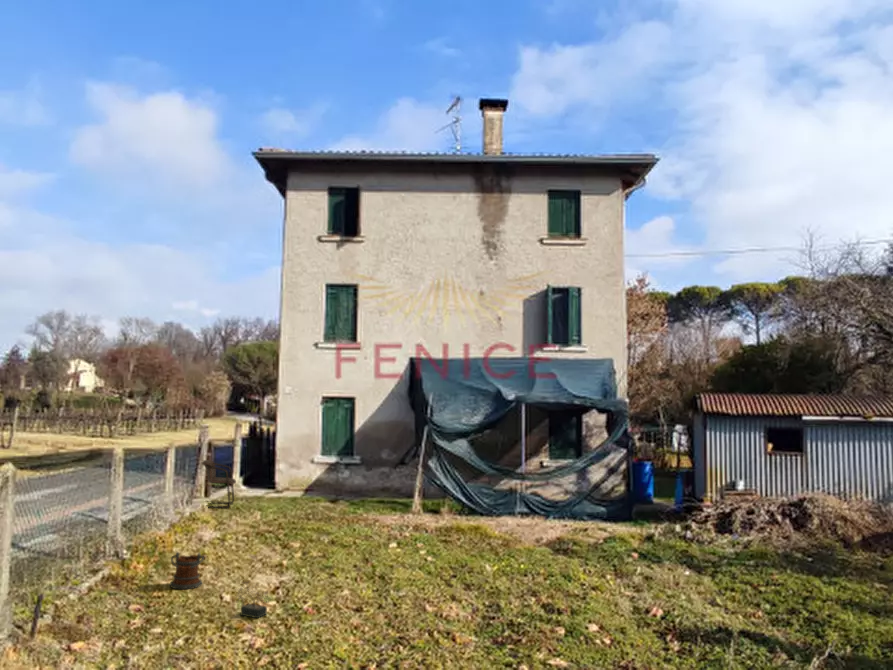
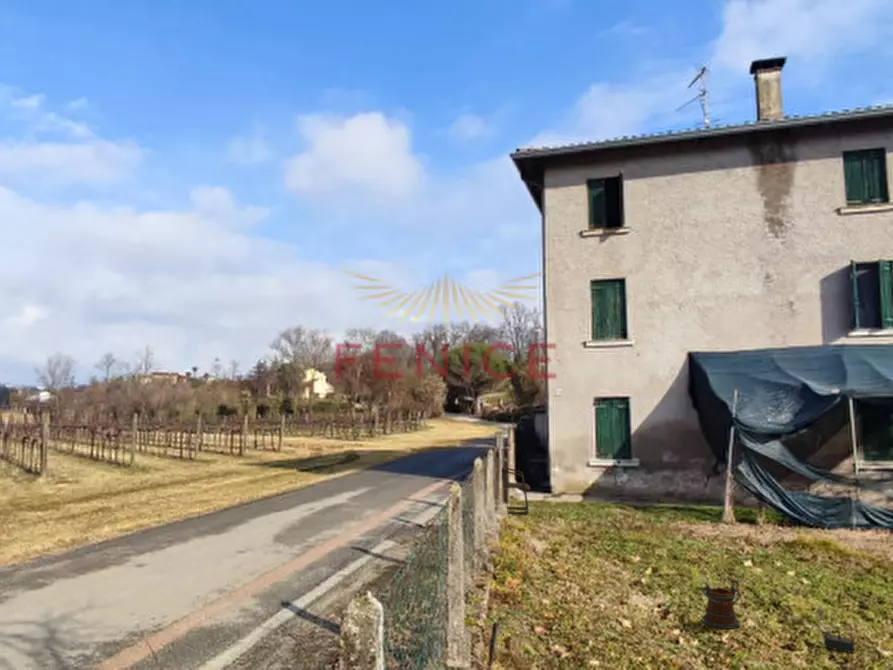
bucket: present [170,552,204,589] -> present [702,584,740,629]
decorative plant: present [238,582,267,618] -> present [817,609,861,653]

